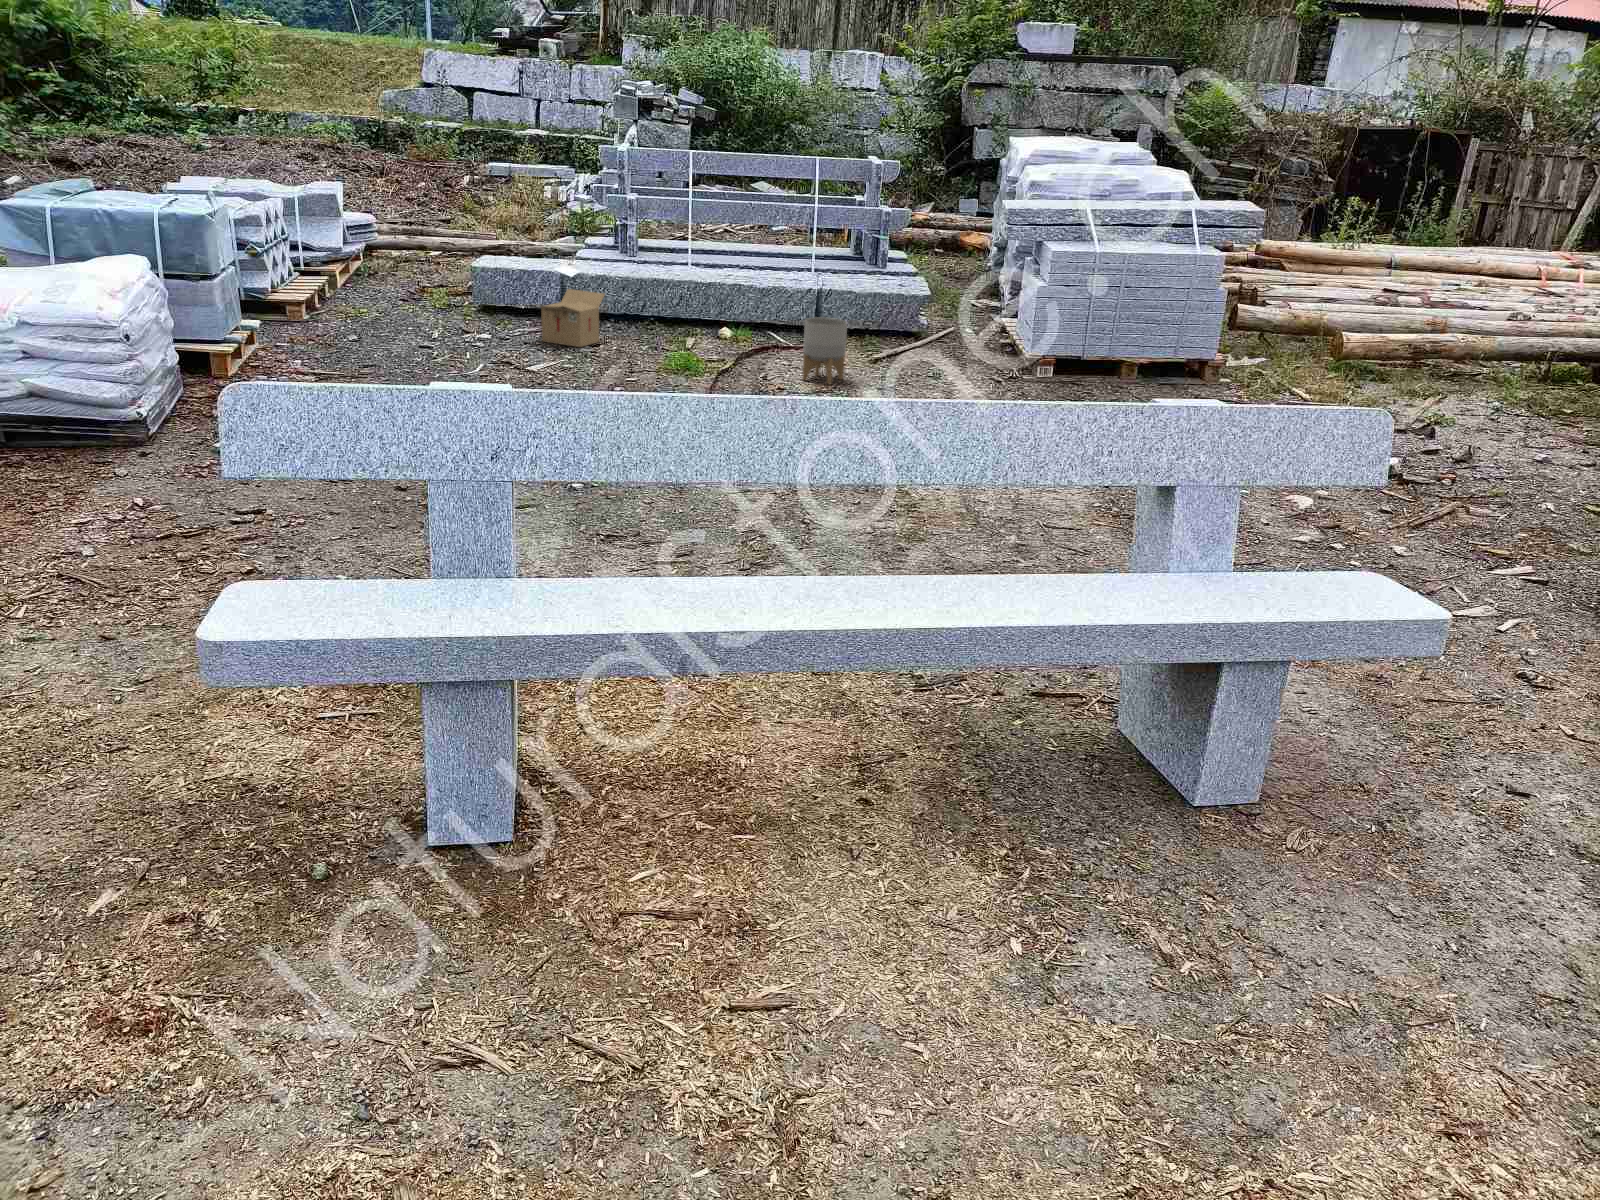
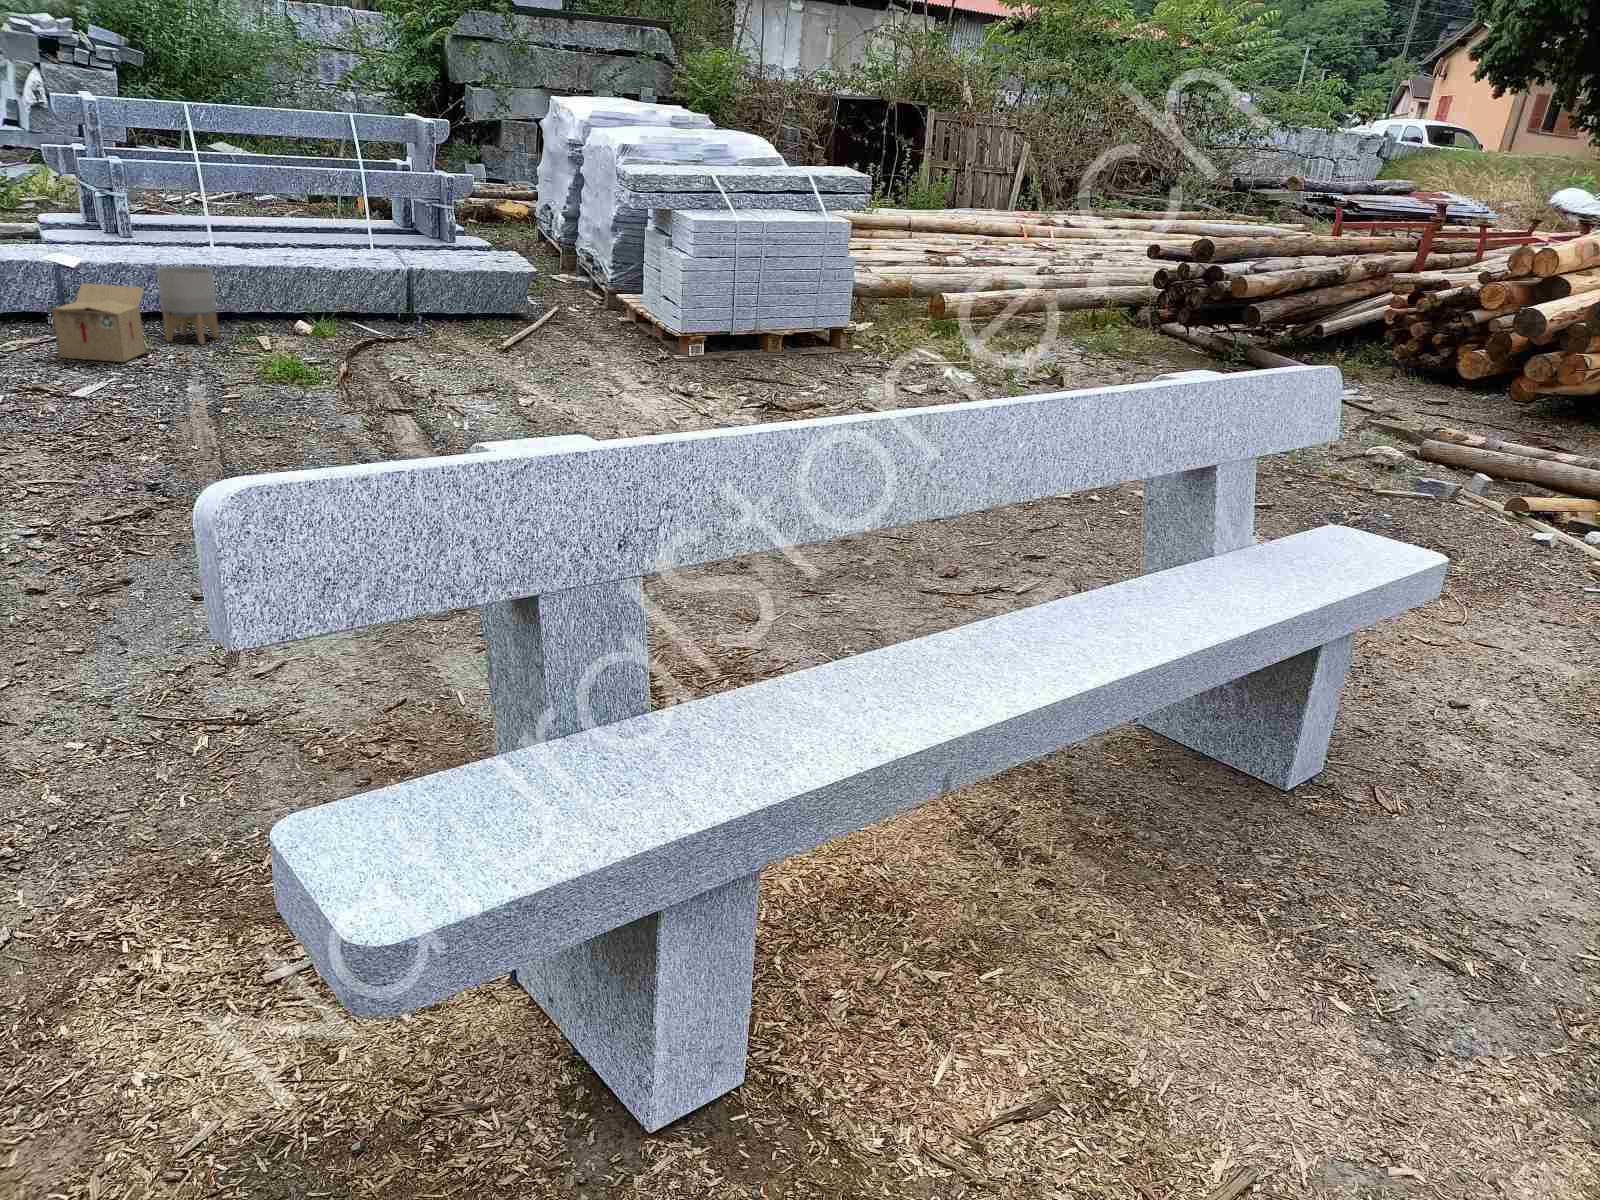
planter: present [802,317,847,384] -> present [156,266,219,344]

